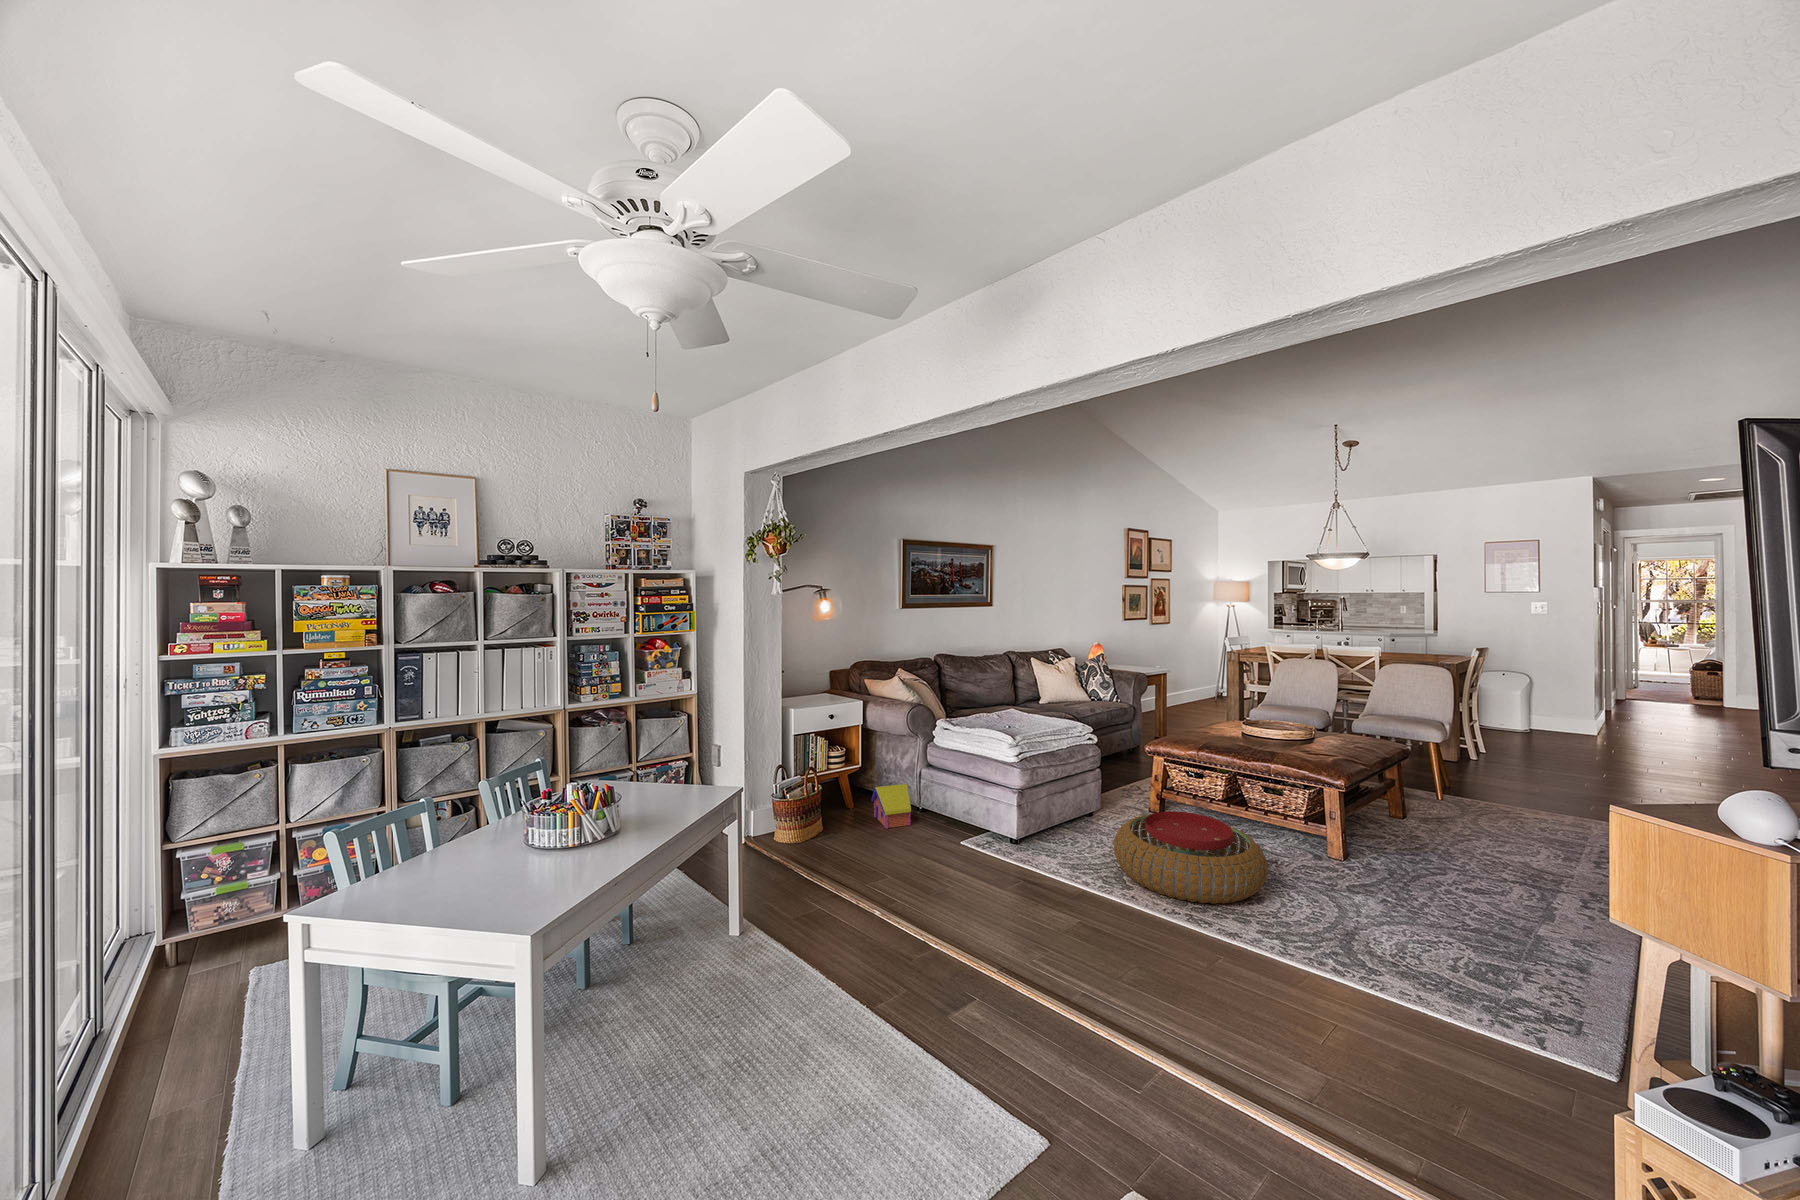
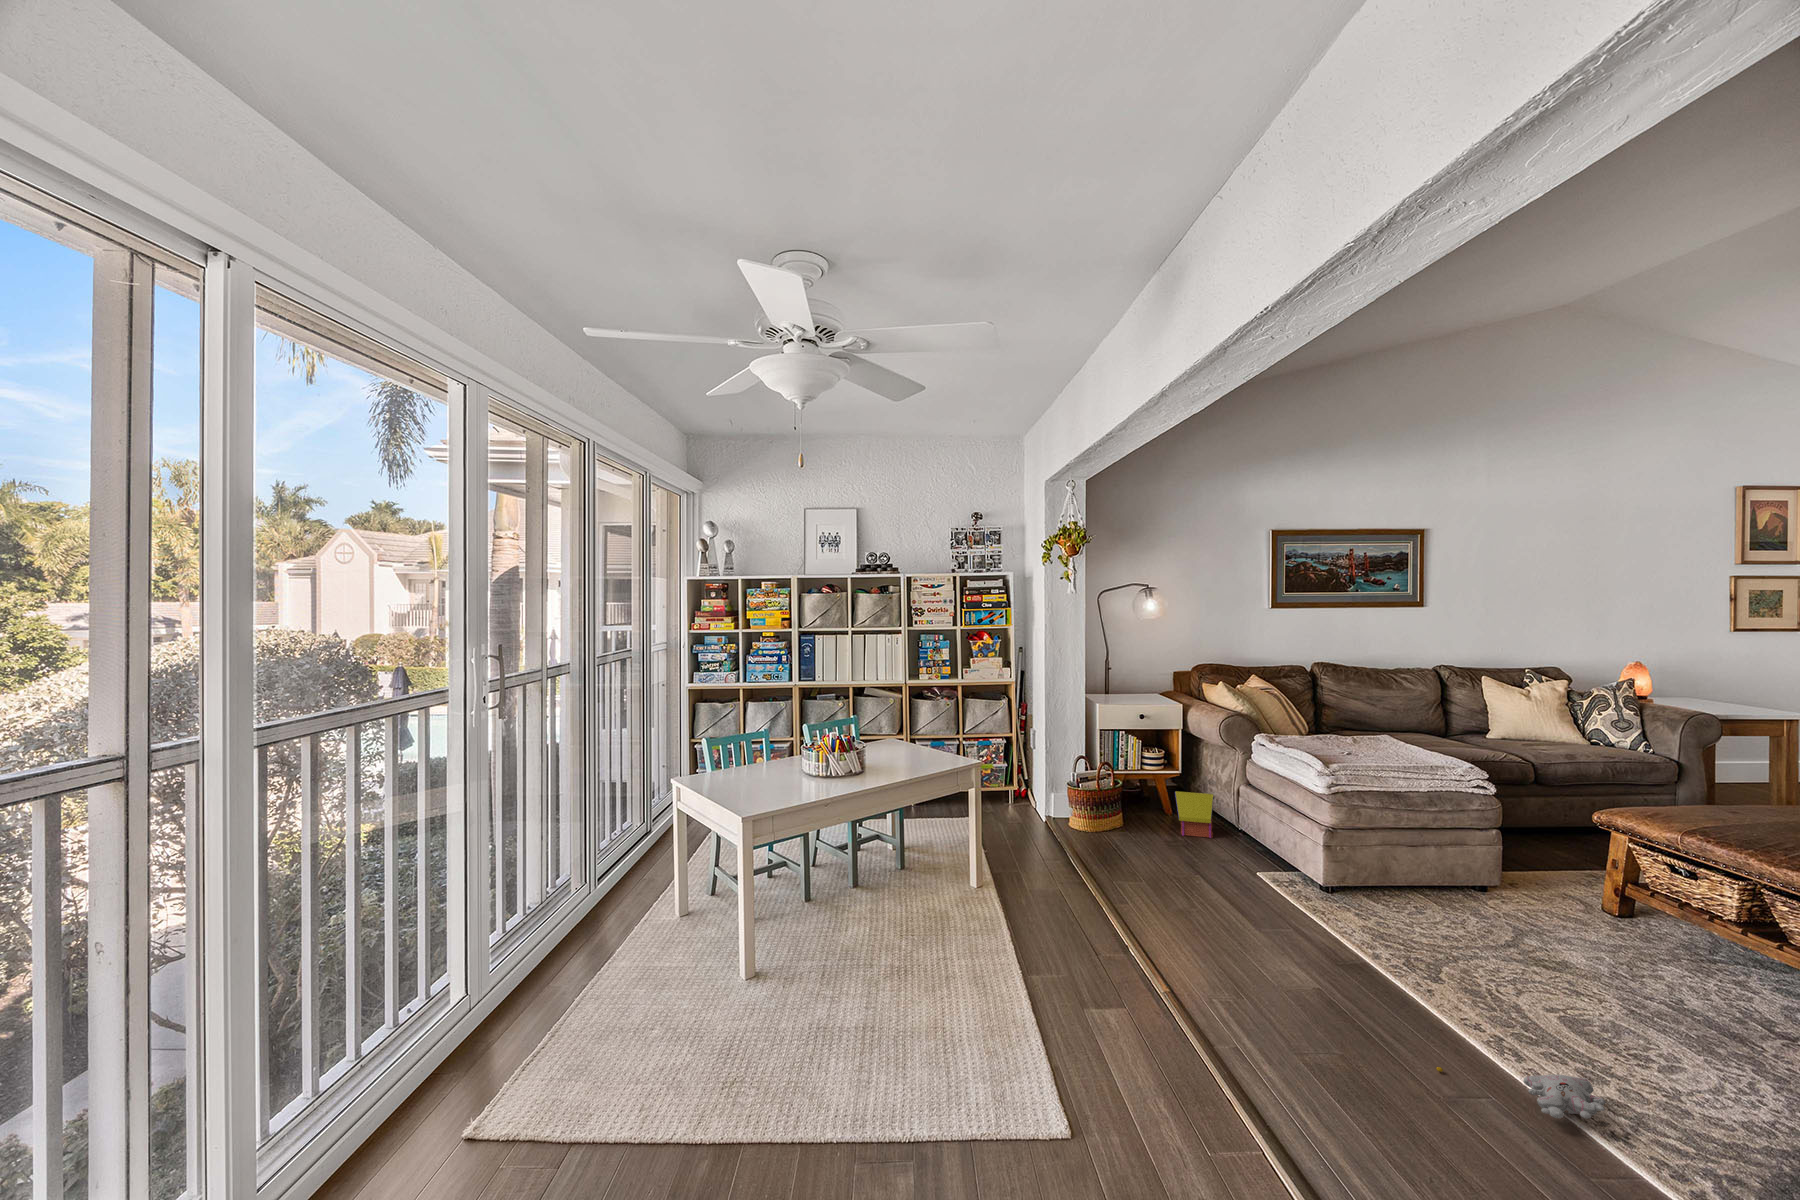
pouf: present [1114,811,1268,904] -> none [1419,873,1674,1008]
plush toy: none [1242,962,1349,1003] -> present [1436,1067,1606,1119]

